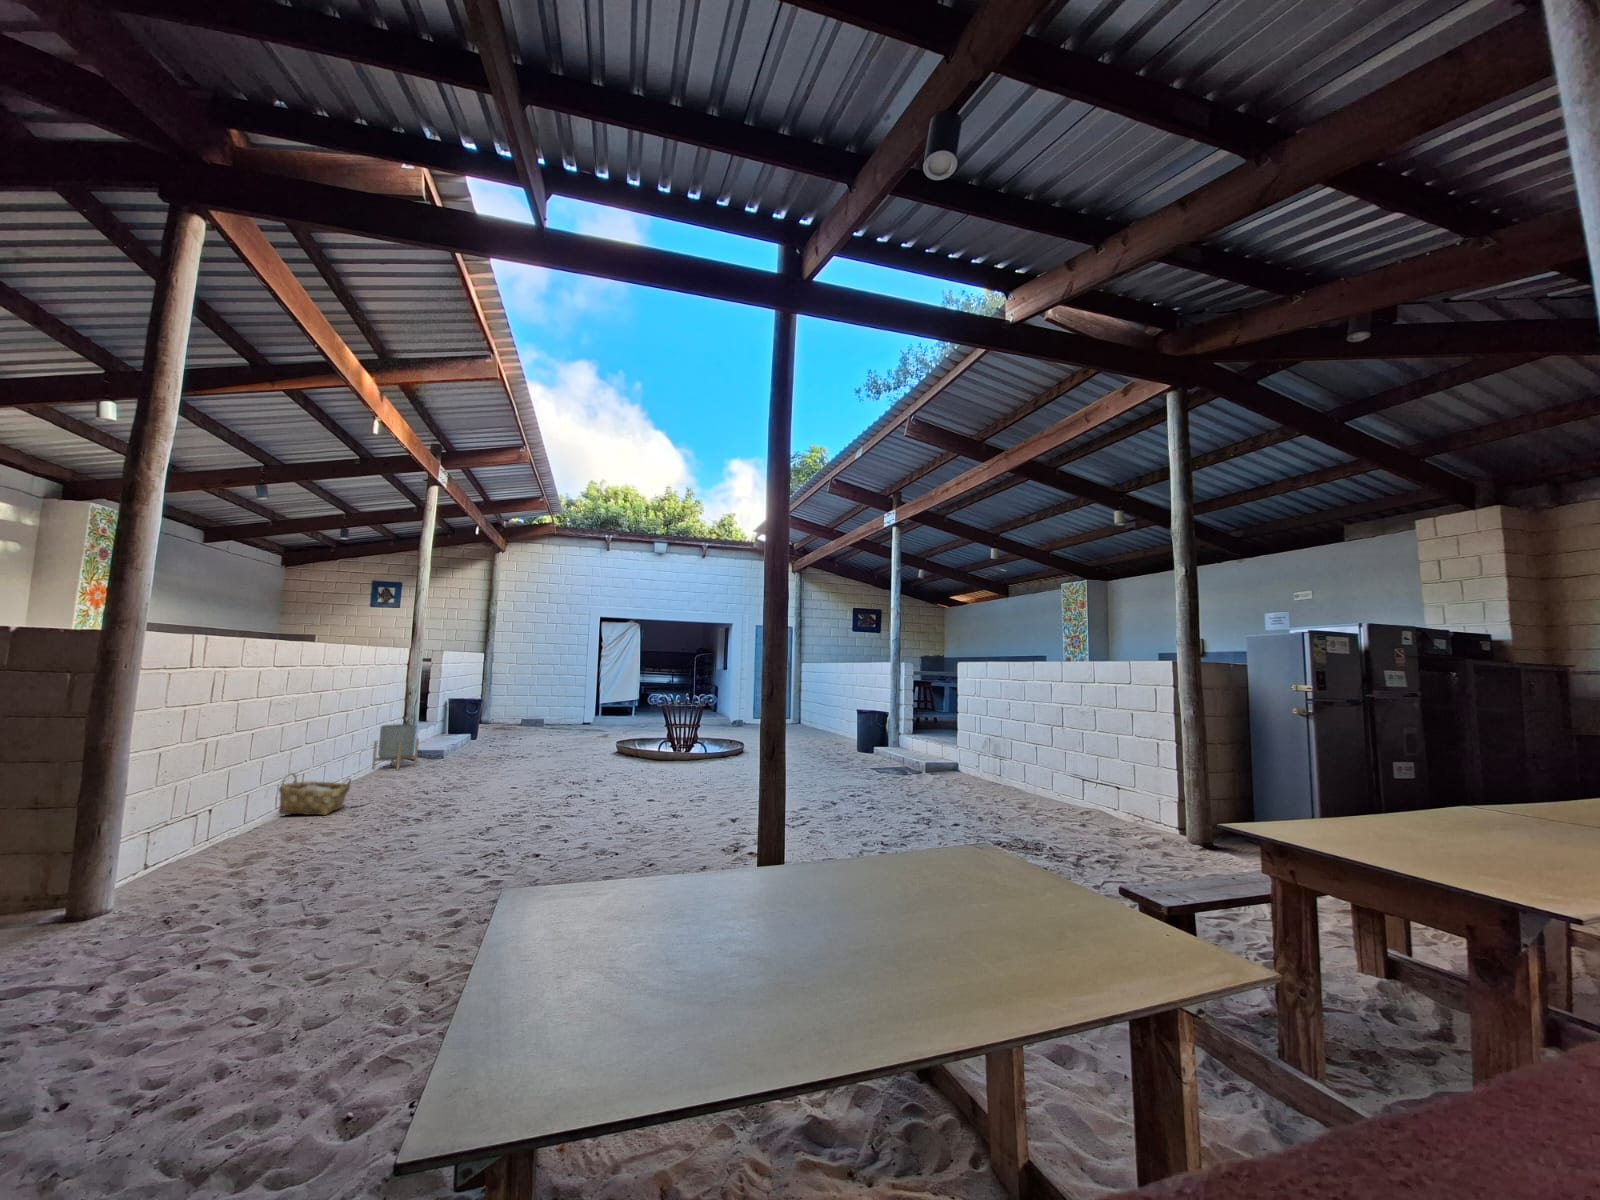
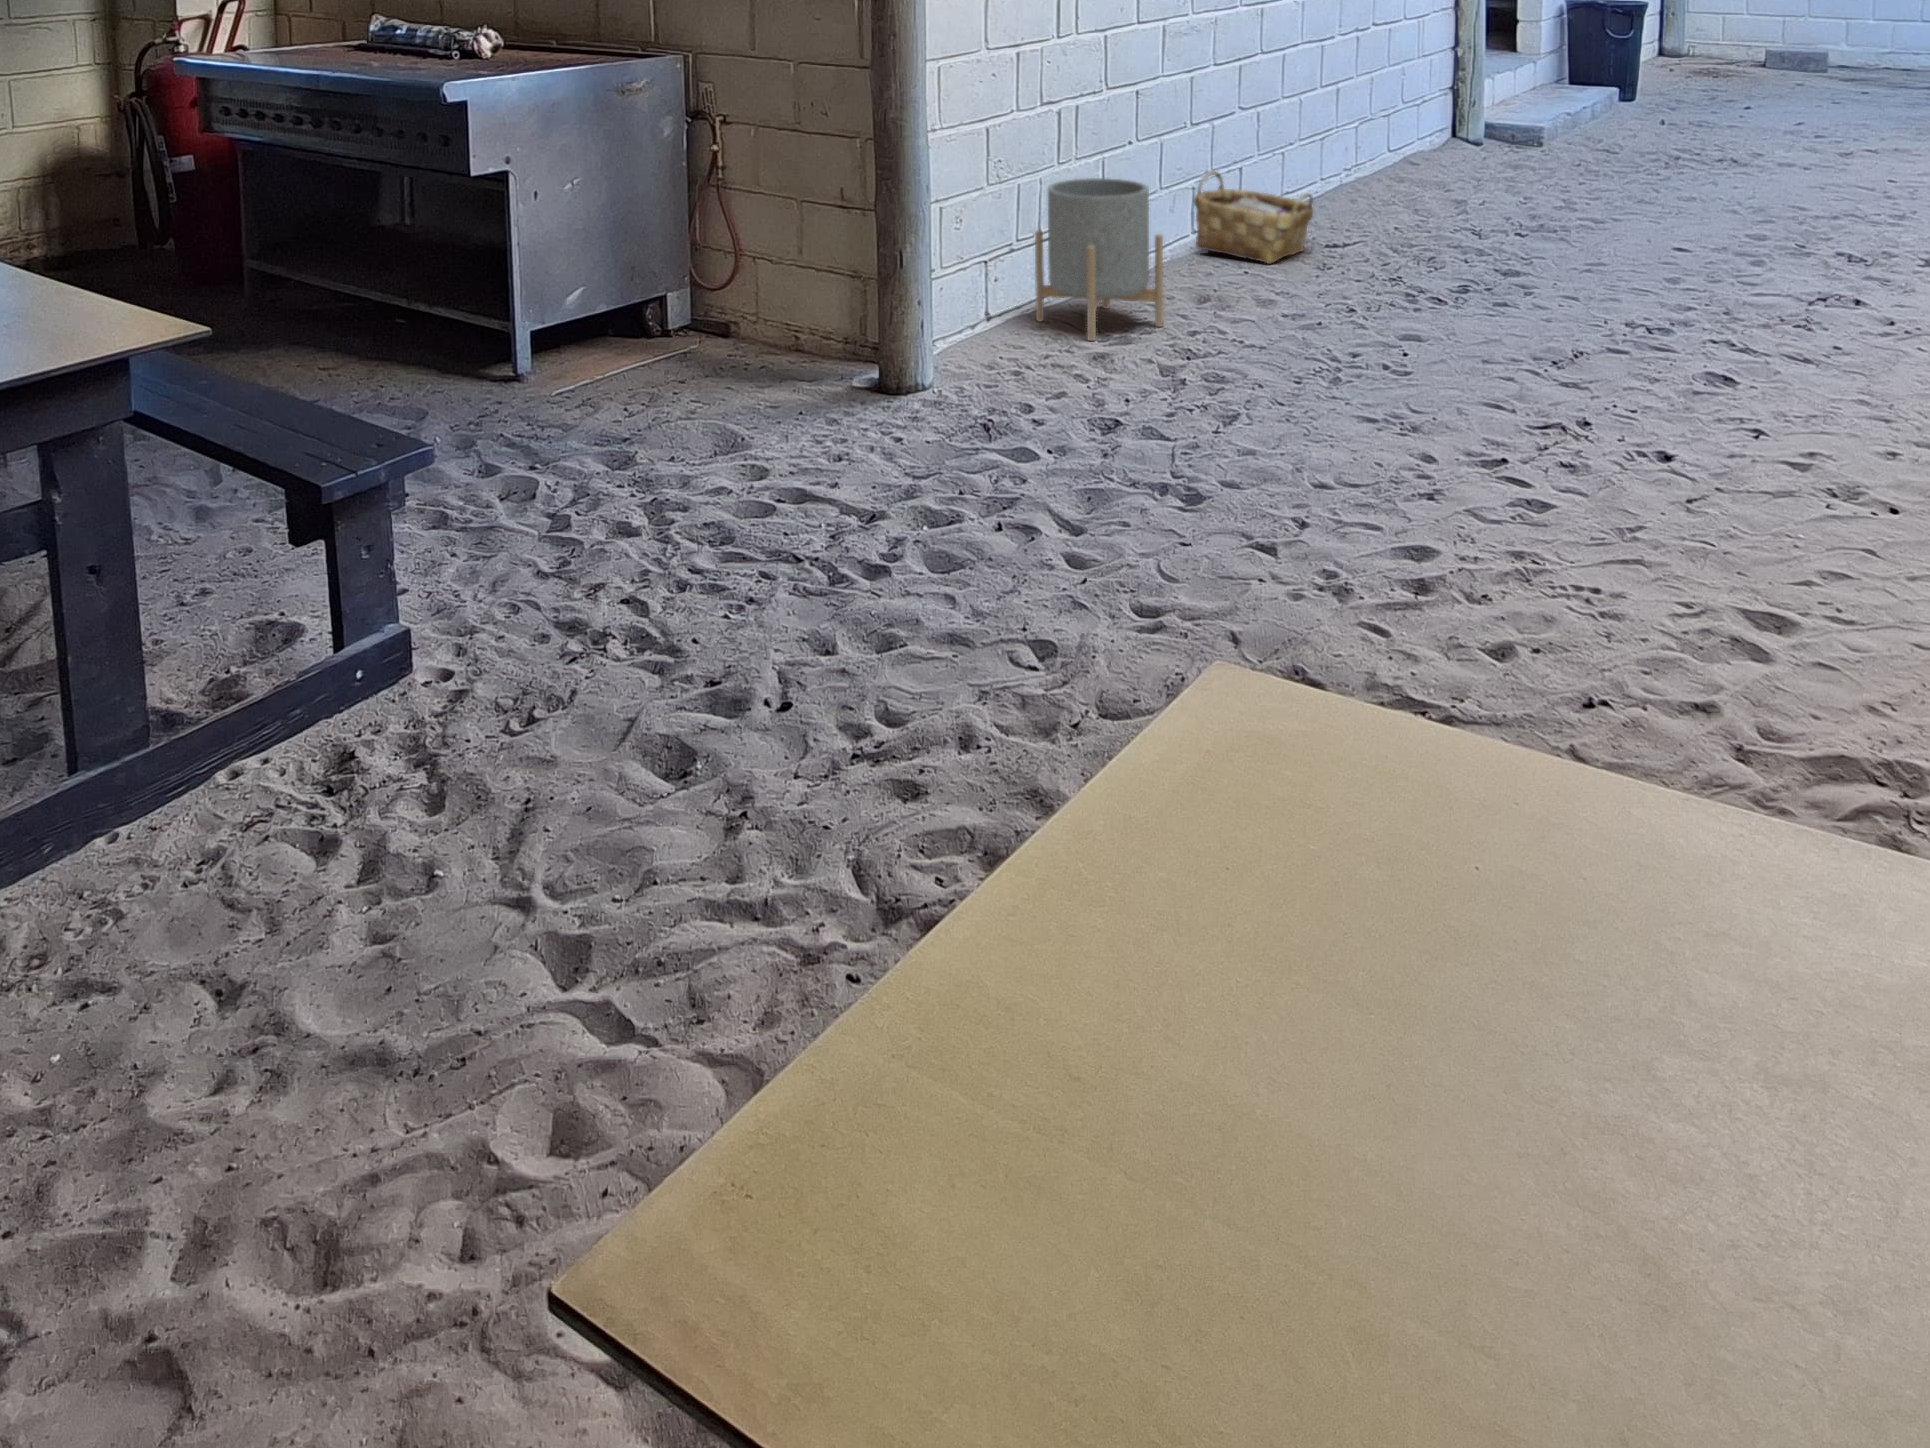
planter: present [372,724,419,770] -> present [1035,178,1163,341]

